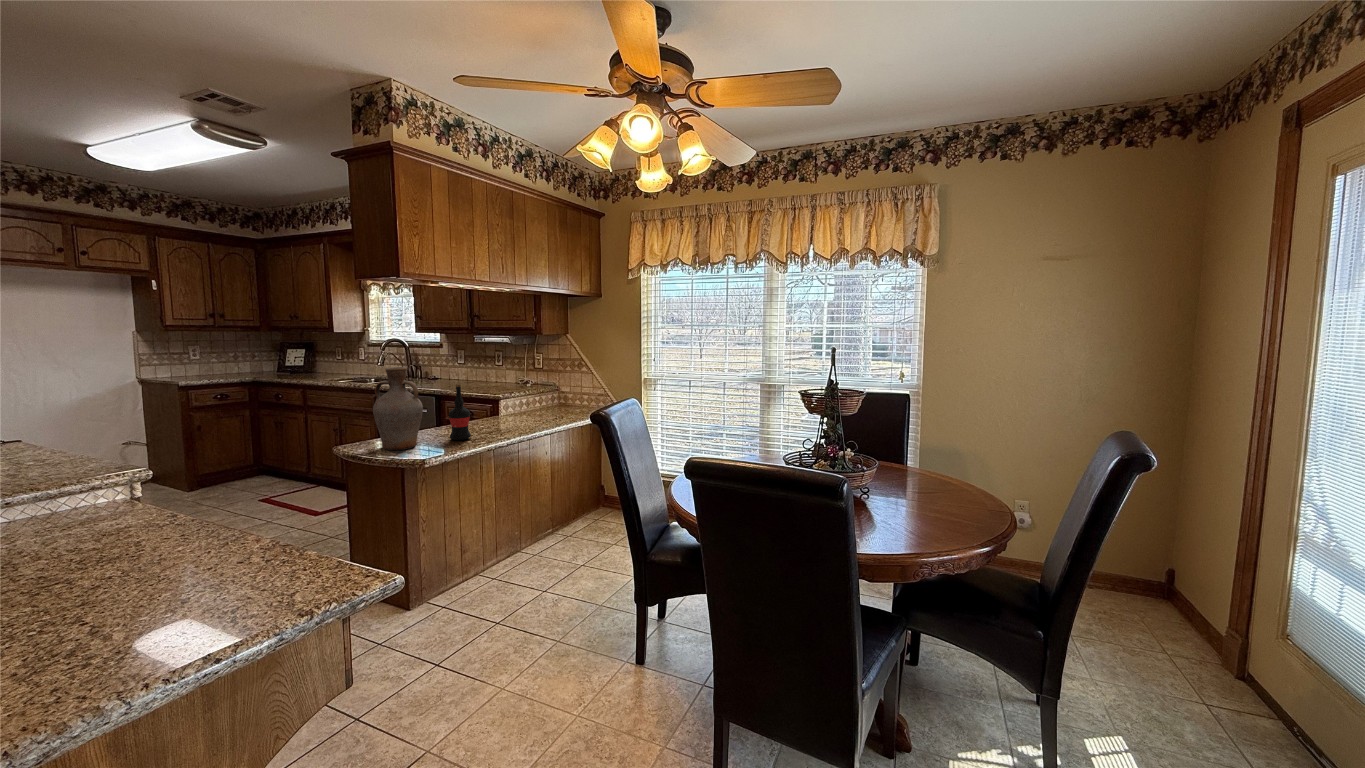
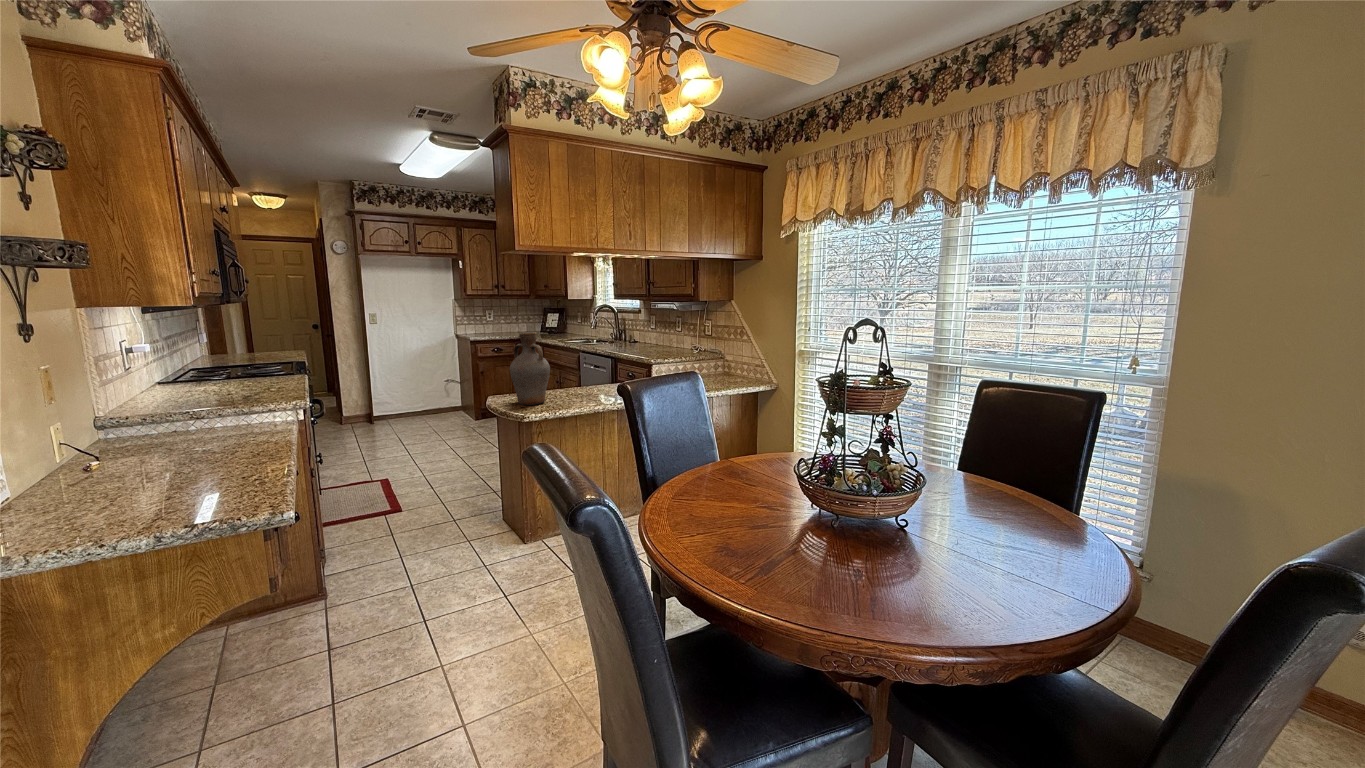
wine bottle: present [449,384,471,440] -> none [576,349,595,401]

